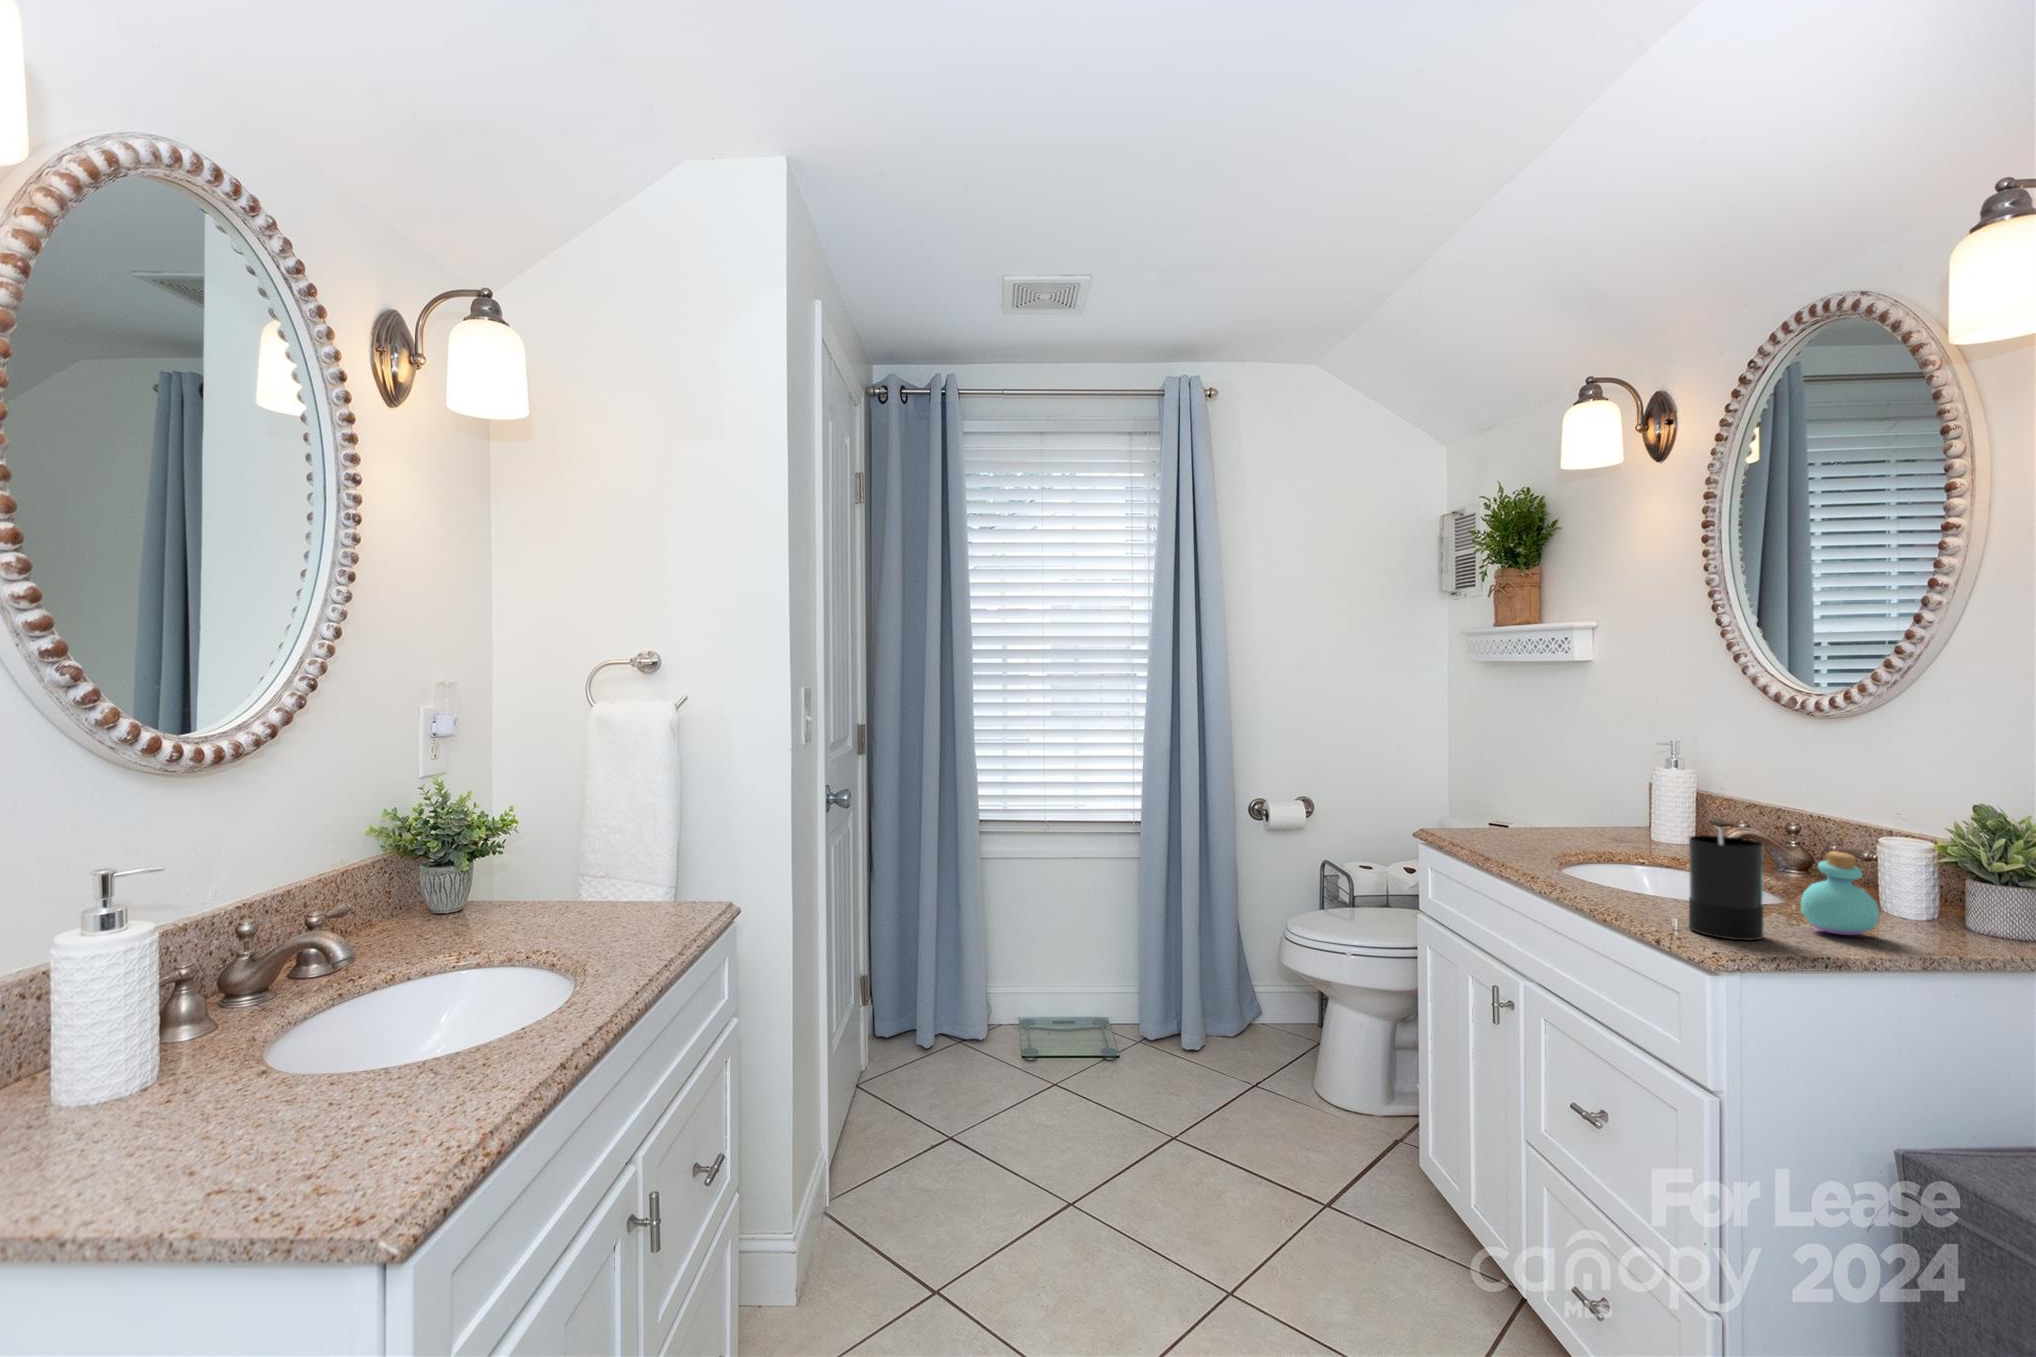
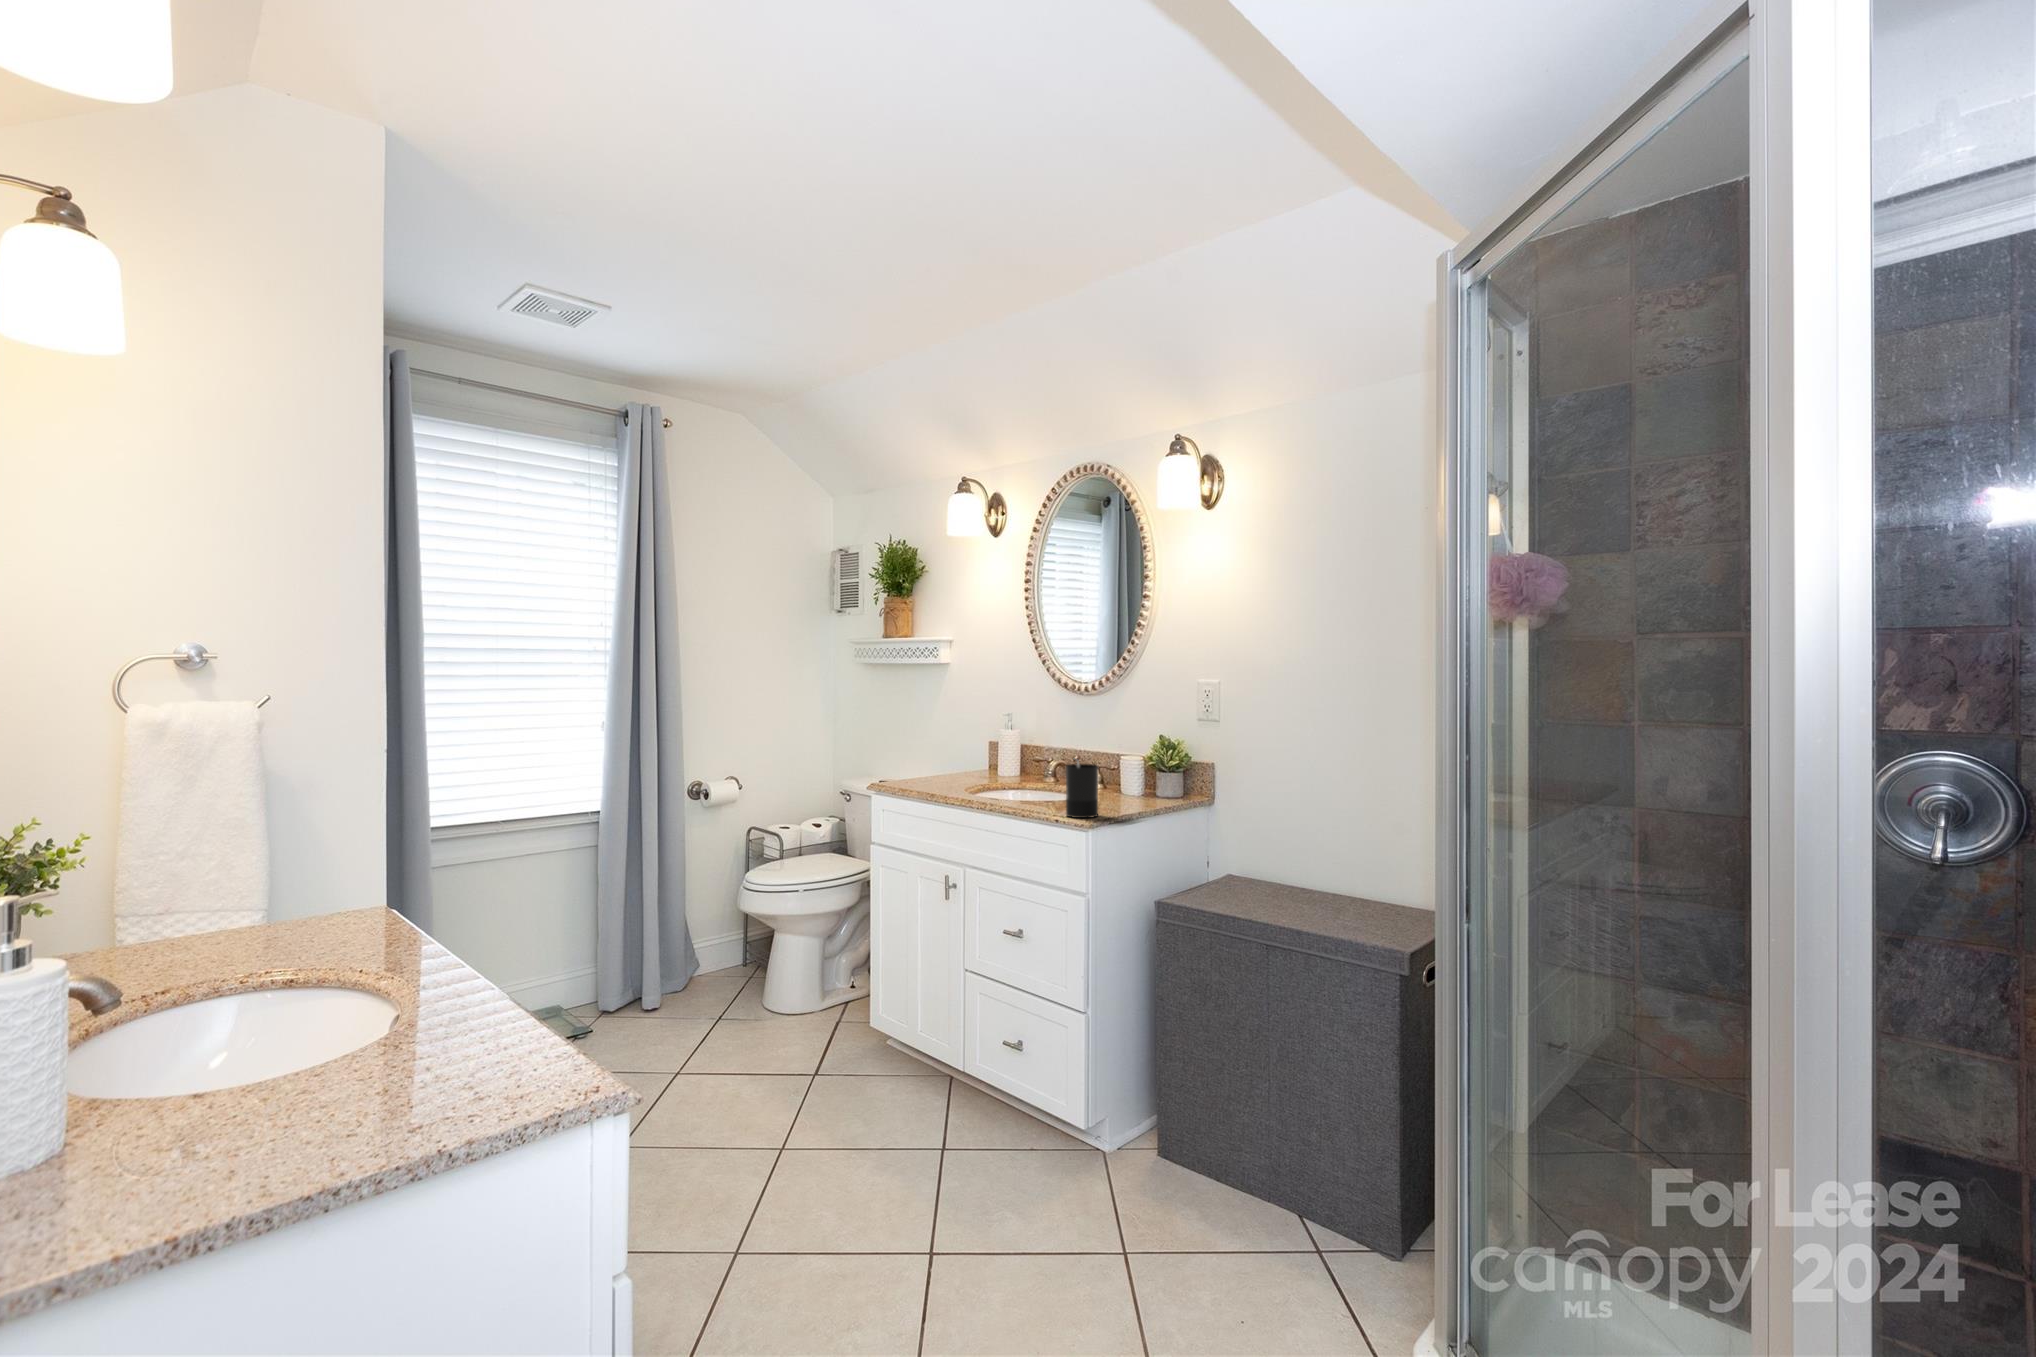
perfume bottle: present [1800,851,1879,935] -> none [1106,767,1137,809]

